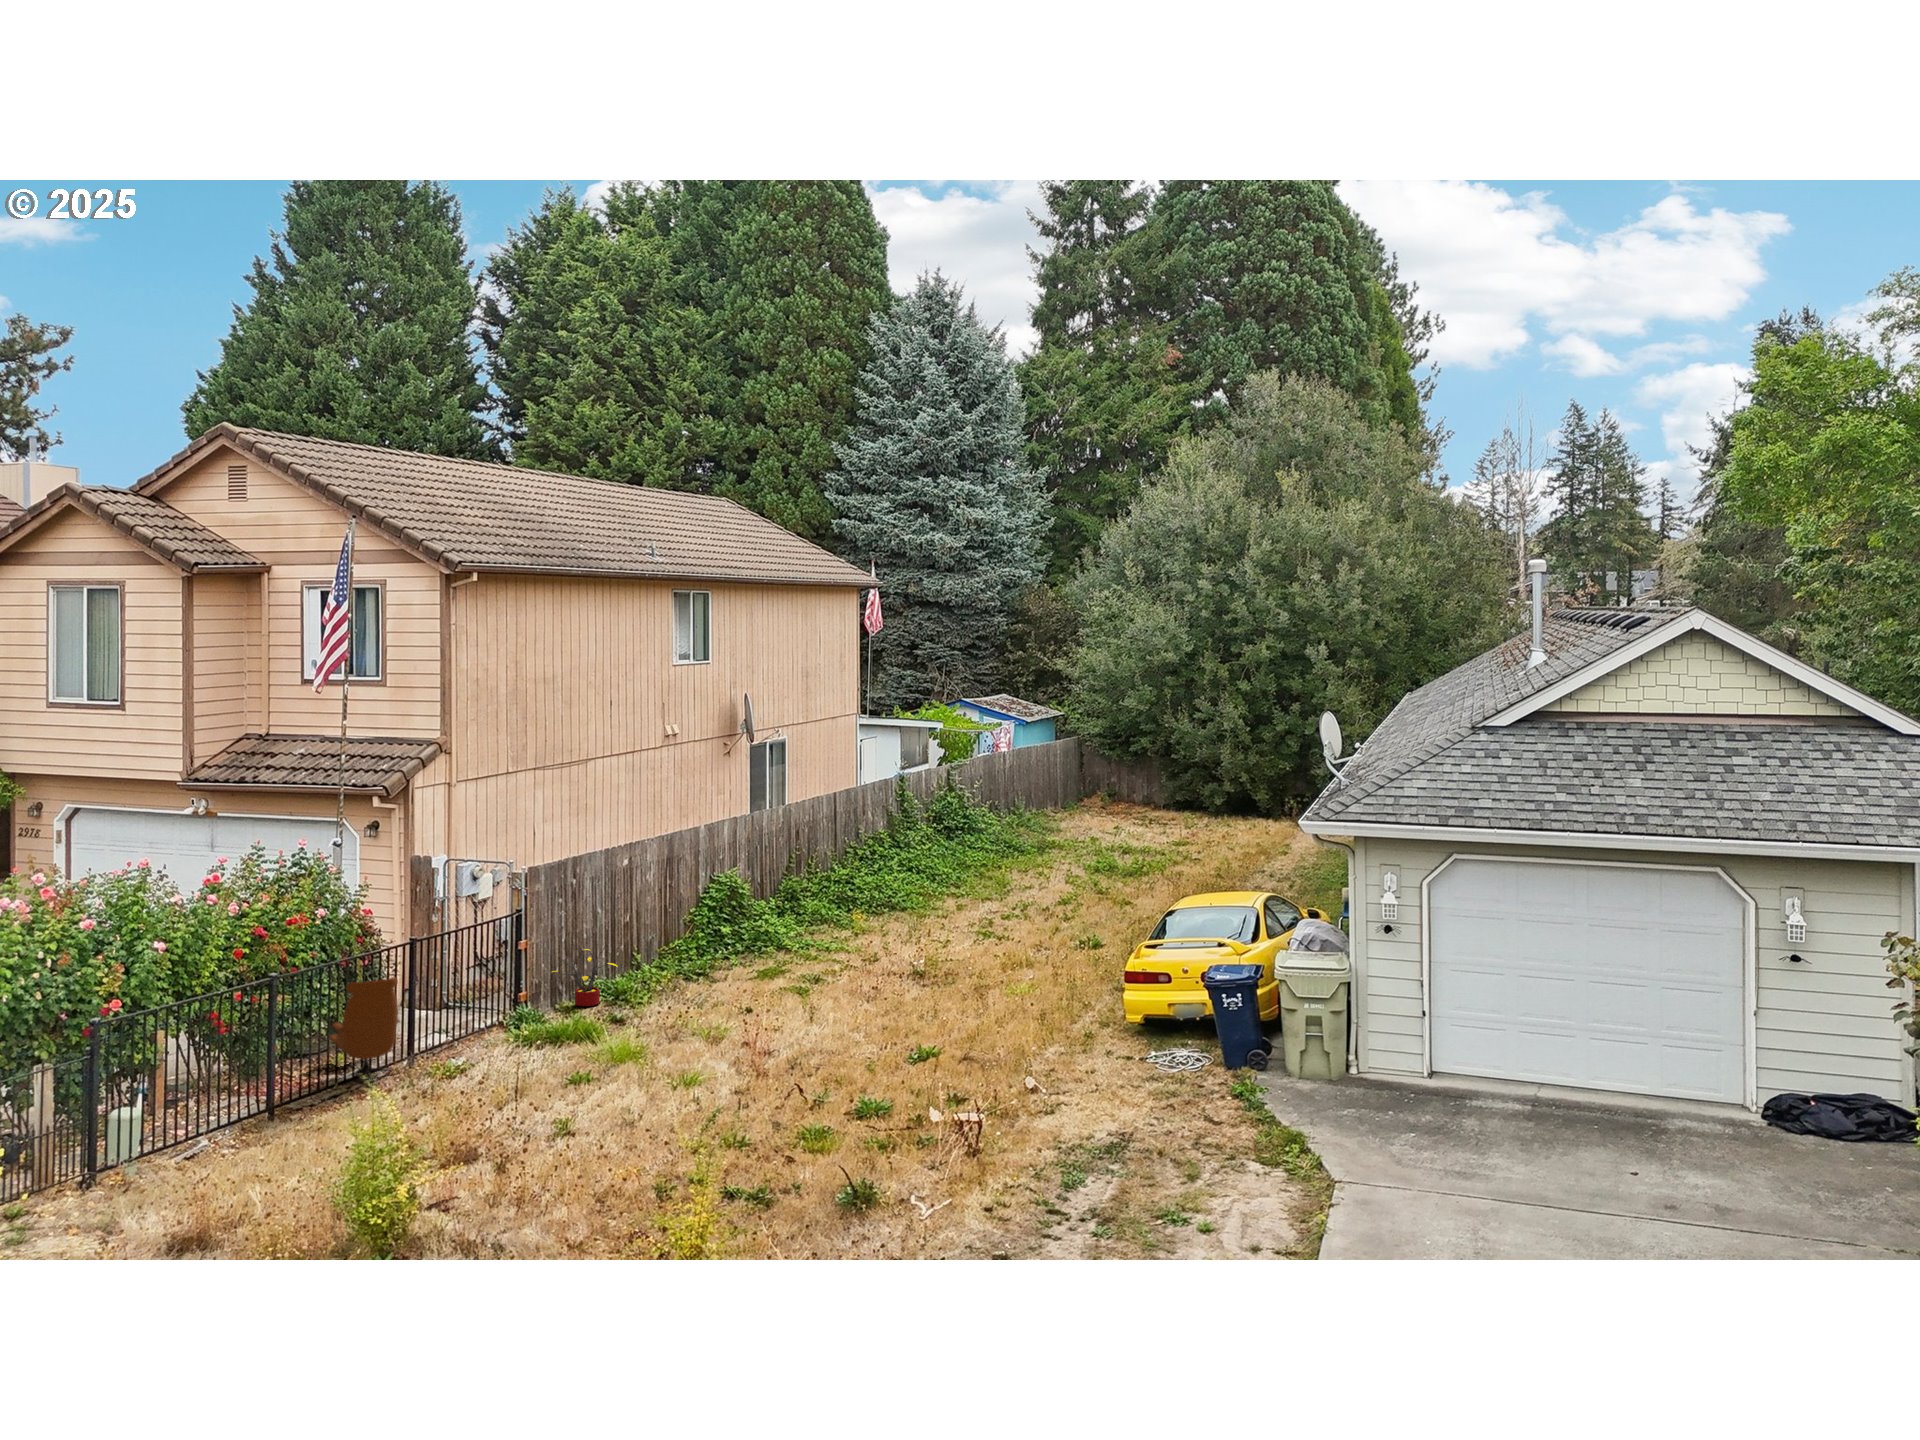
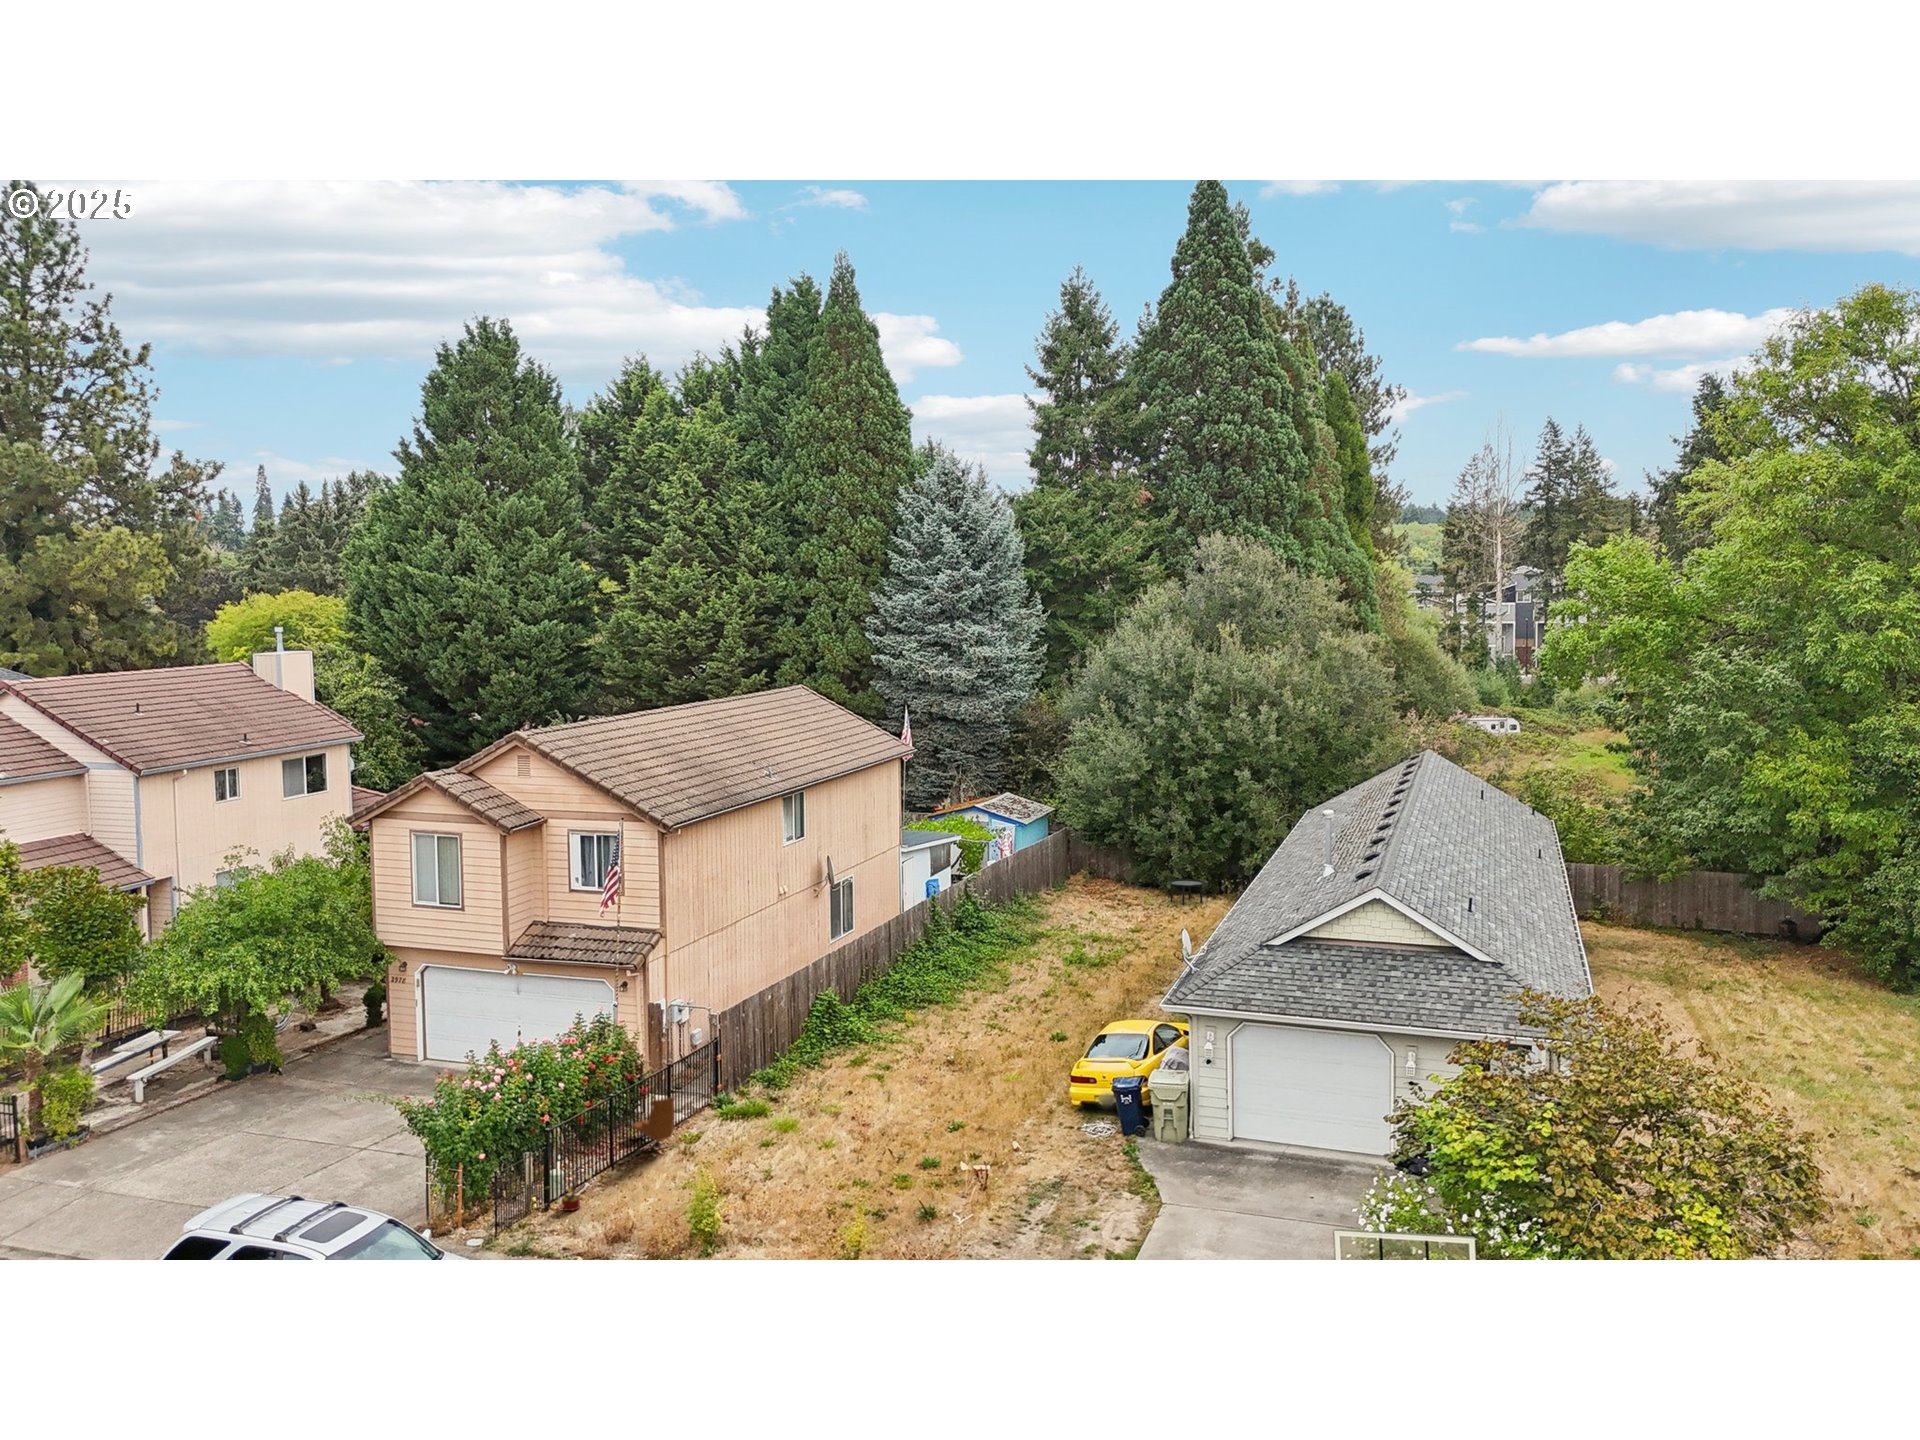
round table: none [1216,788,1264,819] -> present [1169,879,1204,905]
decorative plant: present [552,943,618,1006] -> present [560,1169,590,1211]

